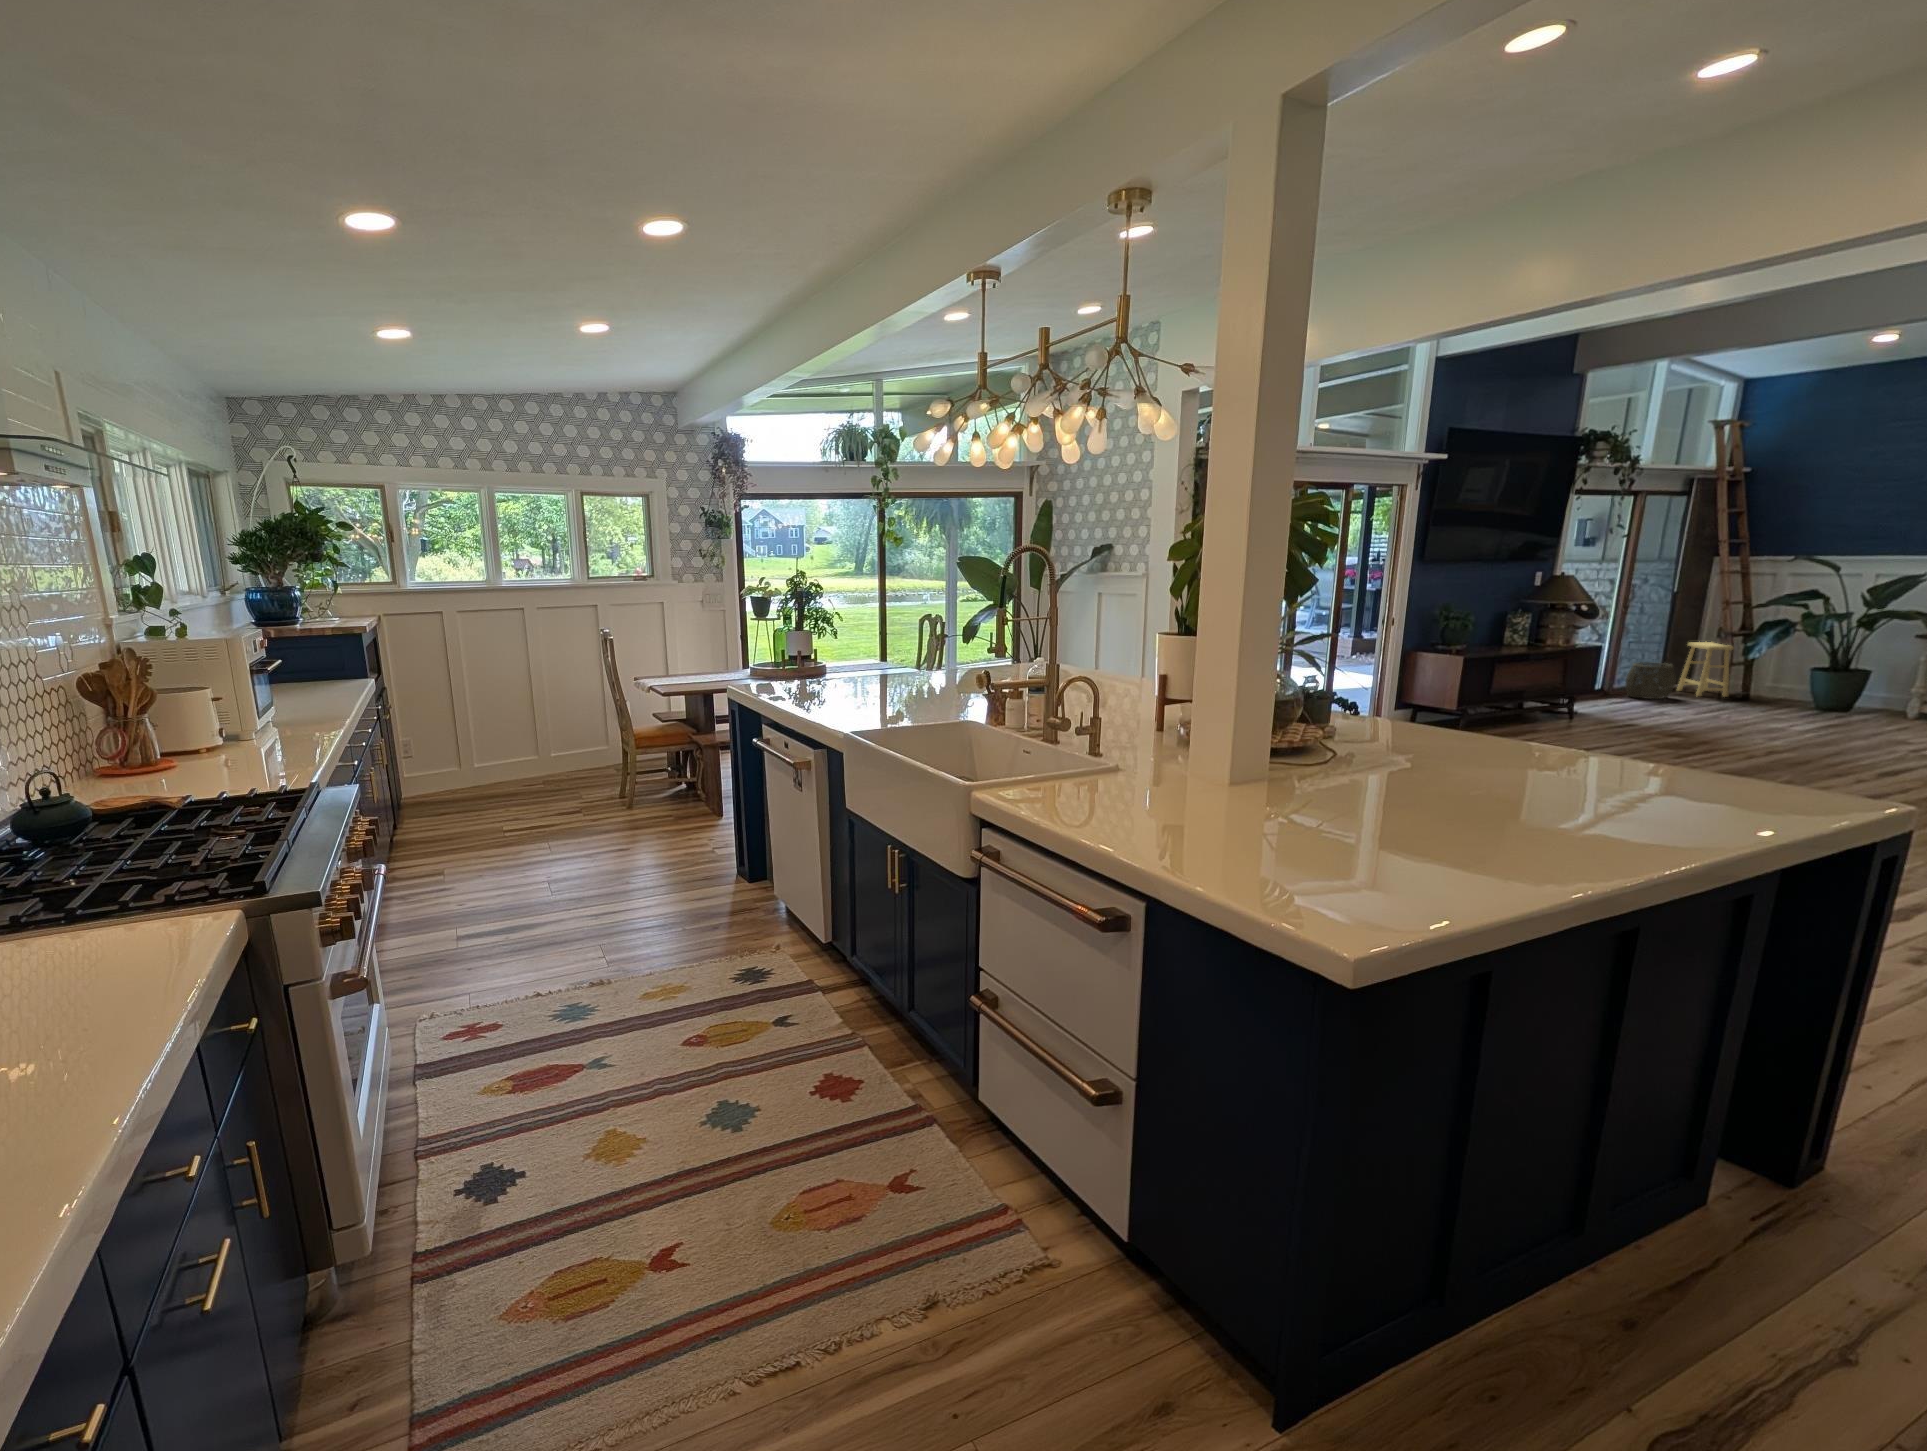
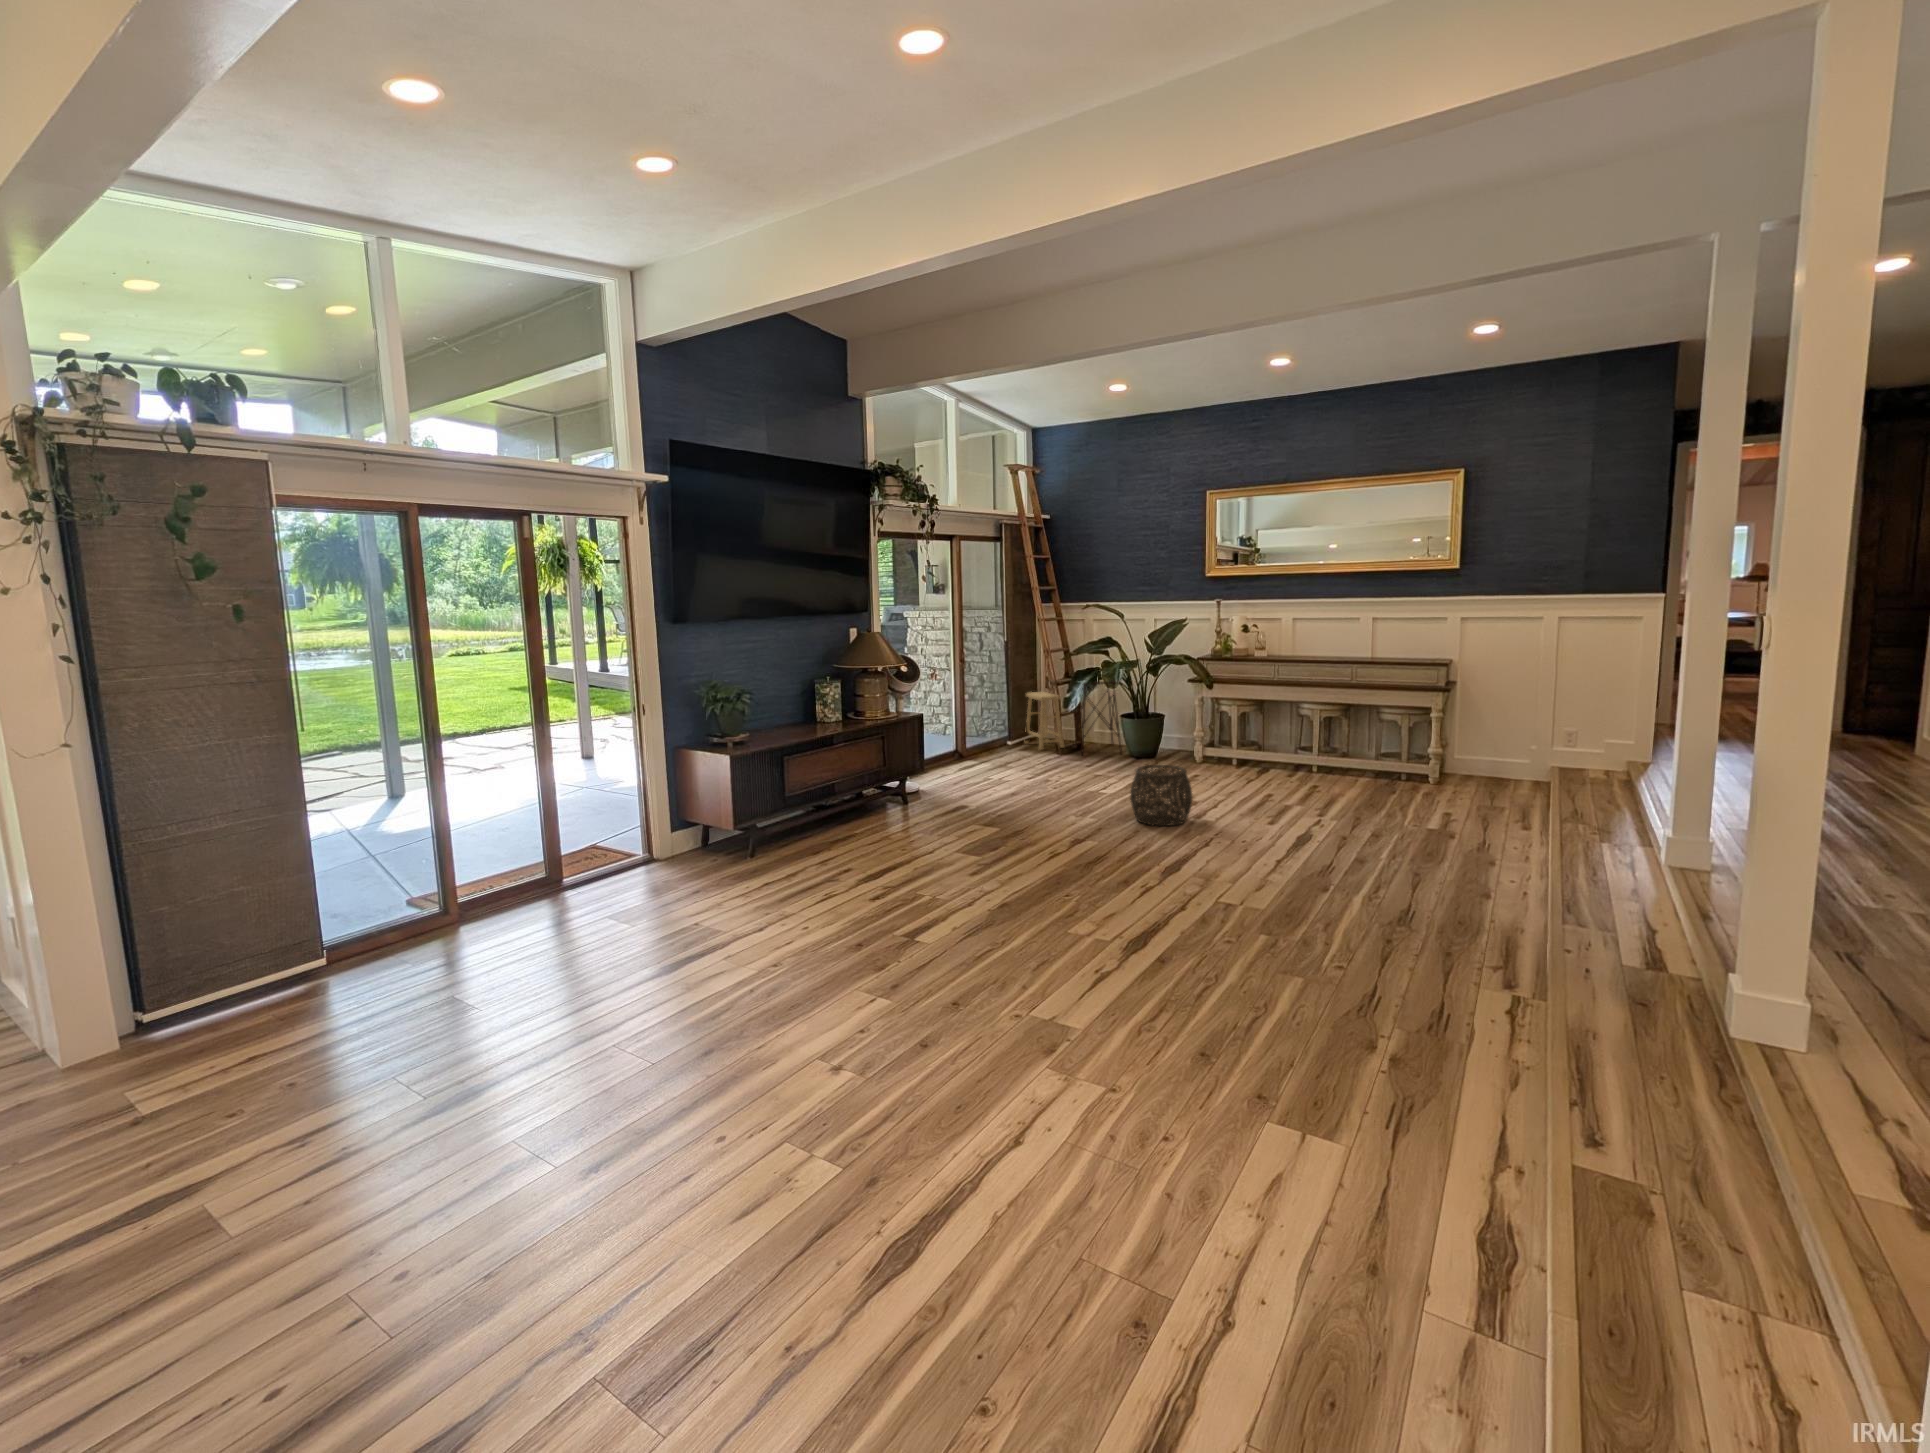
side table: none [1742,631,1812,706] -> present [1075,681,1122,754]
woven basket: present [1625,662,1675,699] -> present [1130,765,1192,826]

